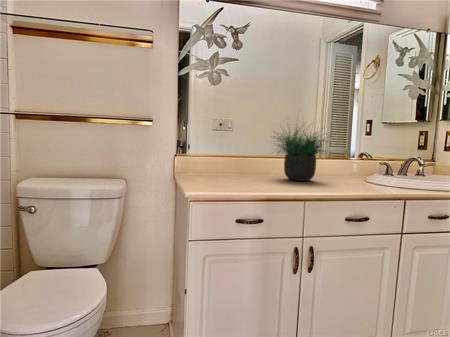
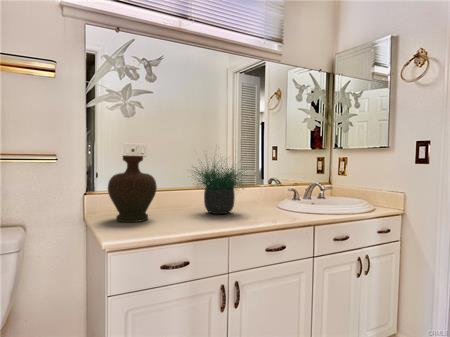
decorative vase: none [193,118,238,180] -> present [108,156,157,222]

